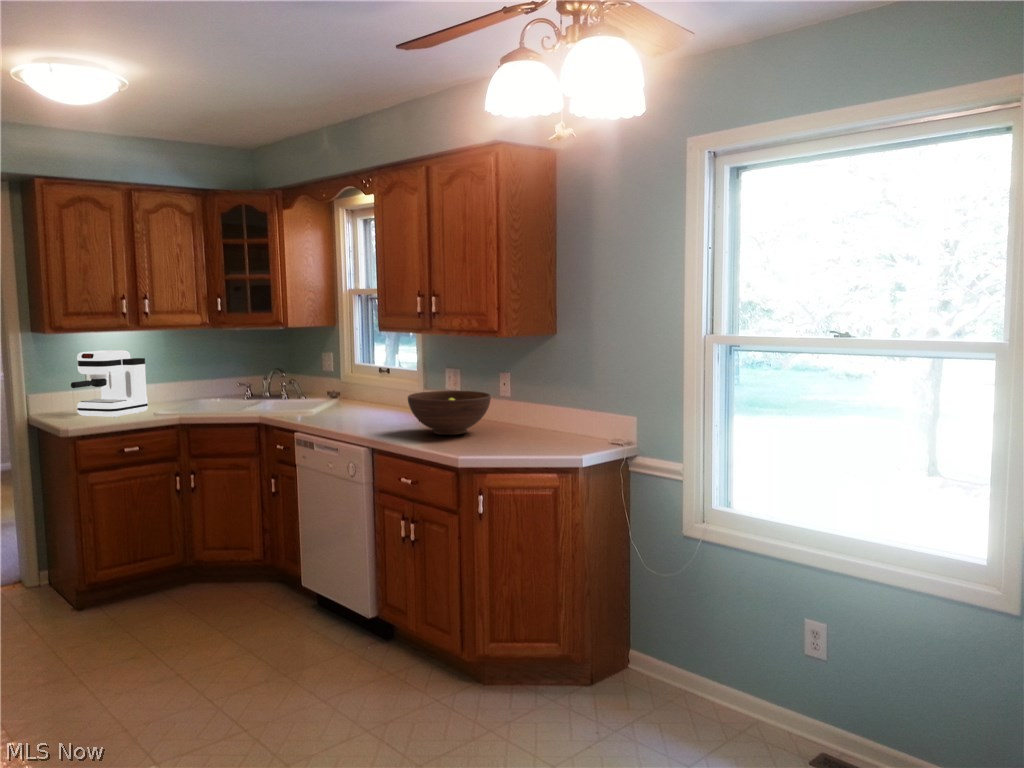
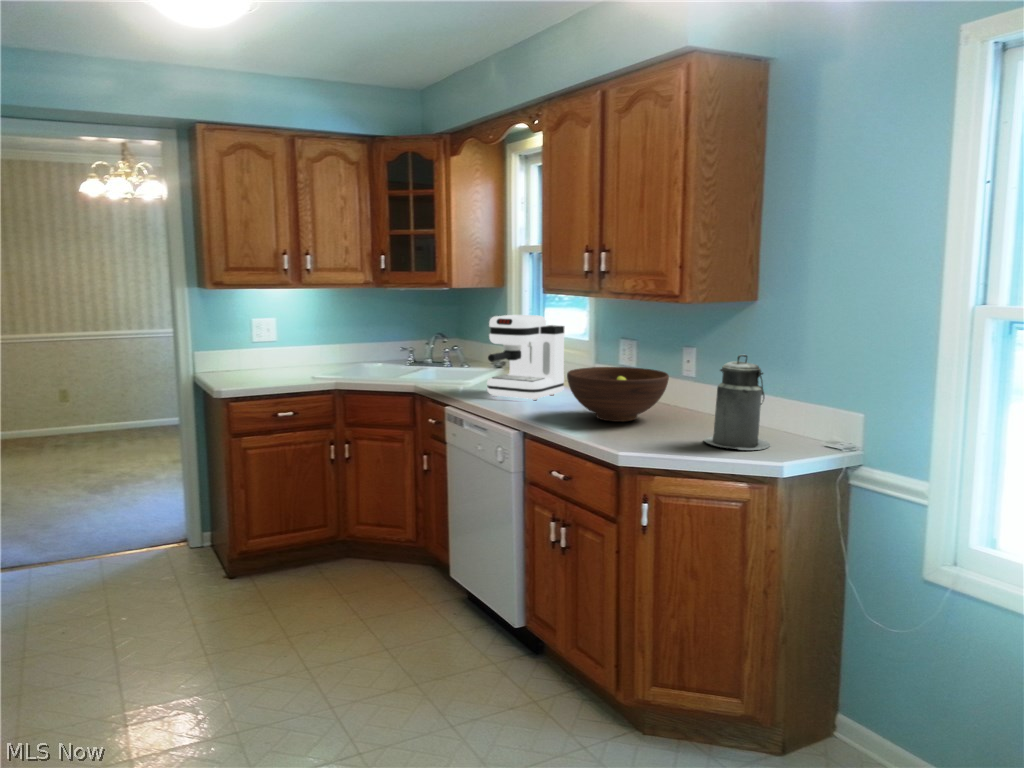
coffee maker: present [71,350,148,418] -> present [487,315,564,400]
canister: none [522,376,572,449] -> present [704,355,770,450]

